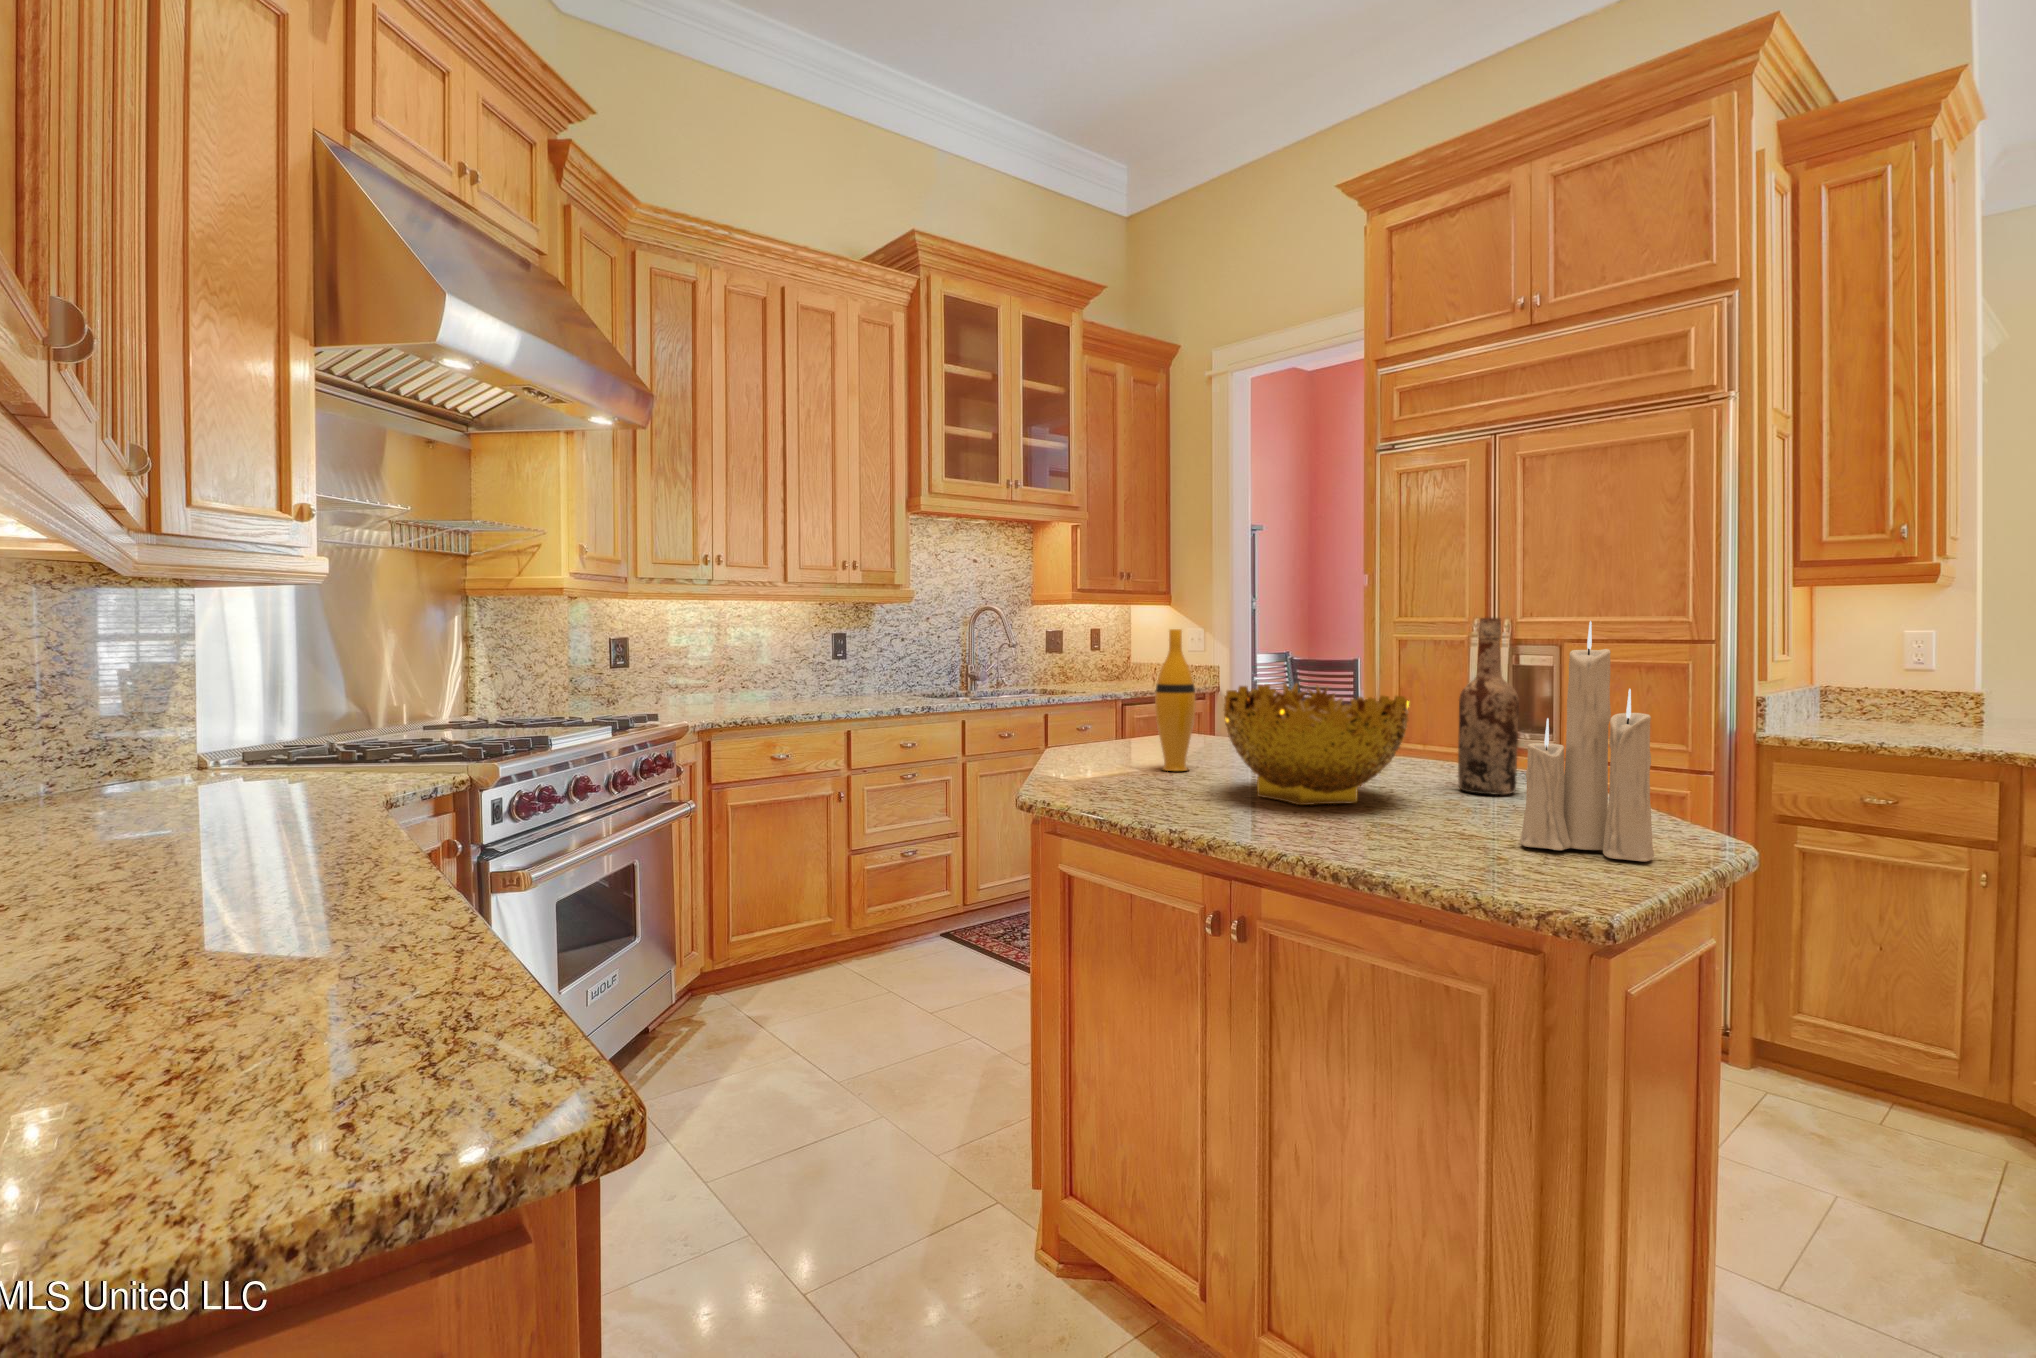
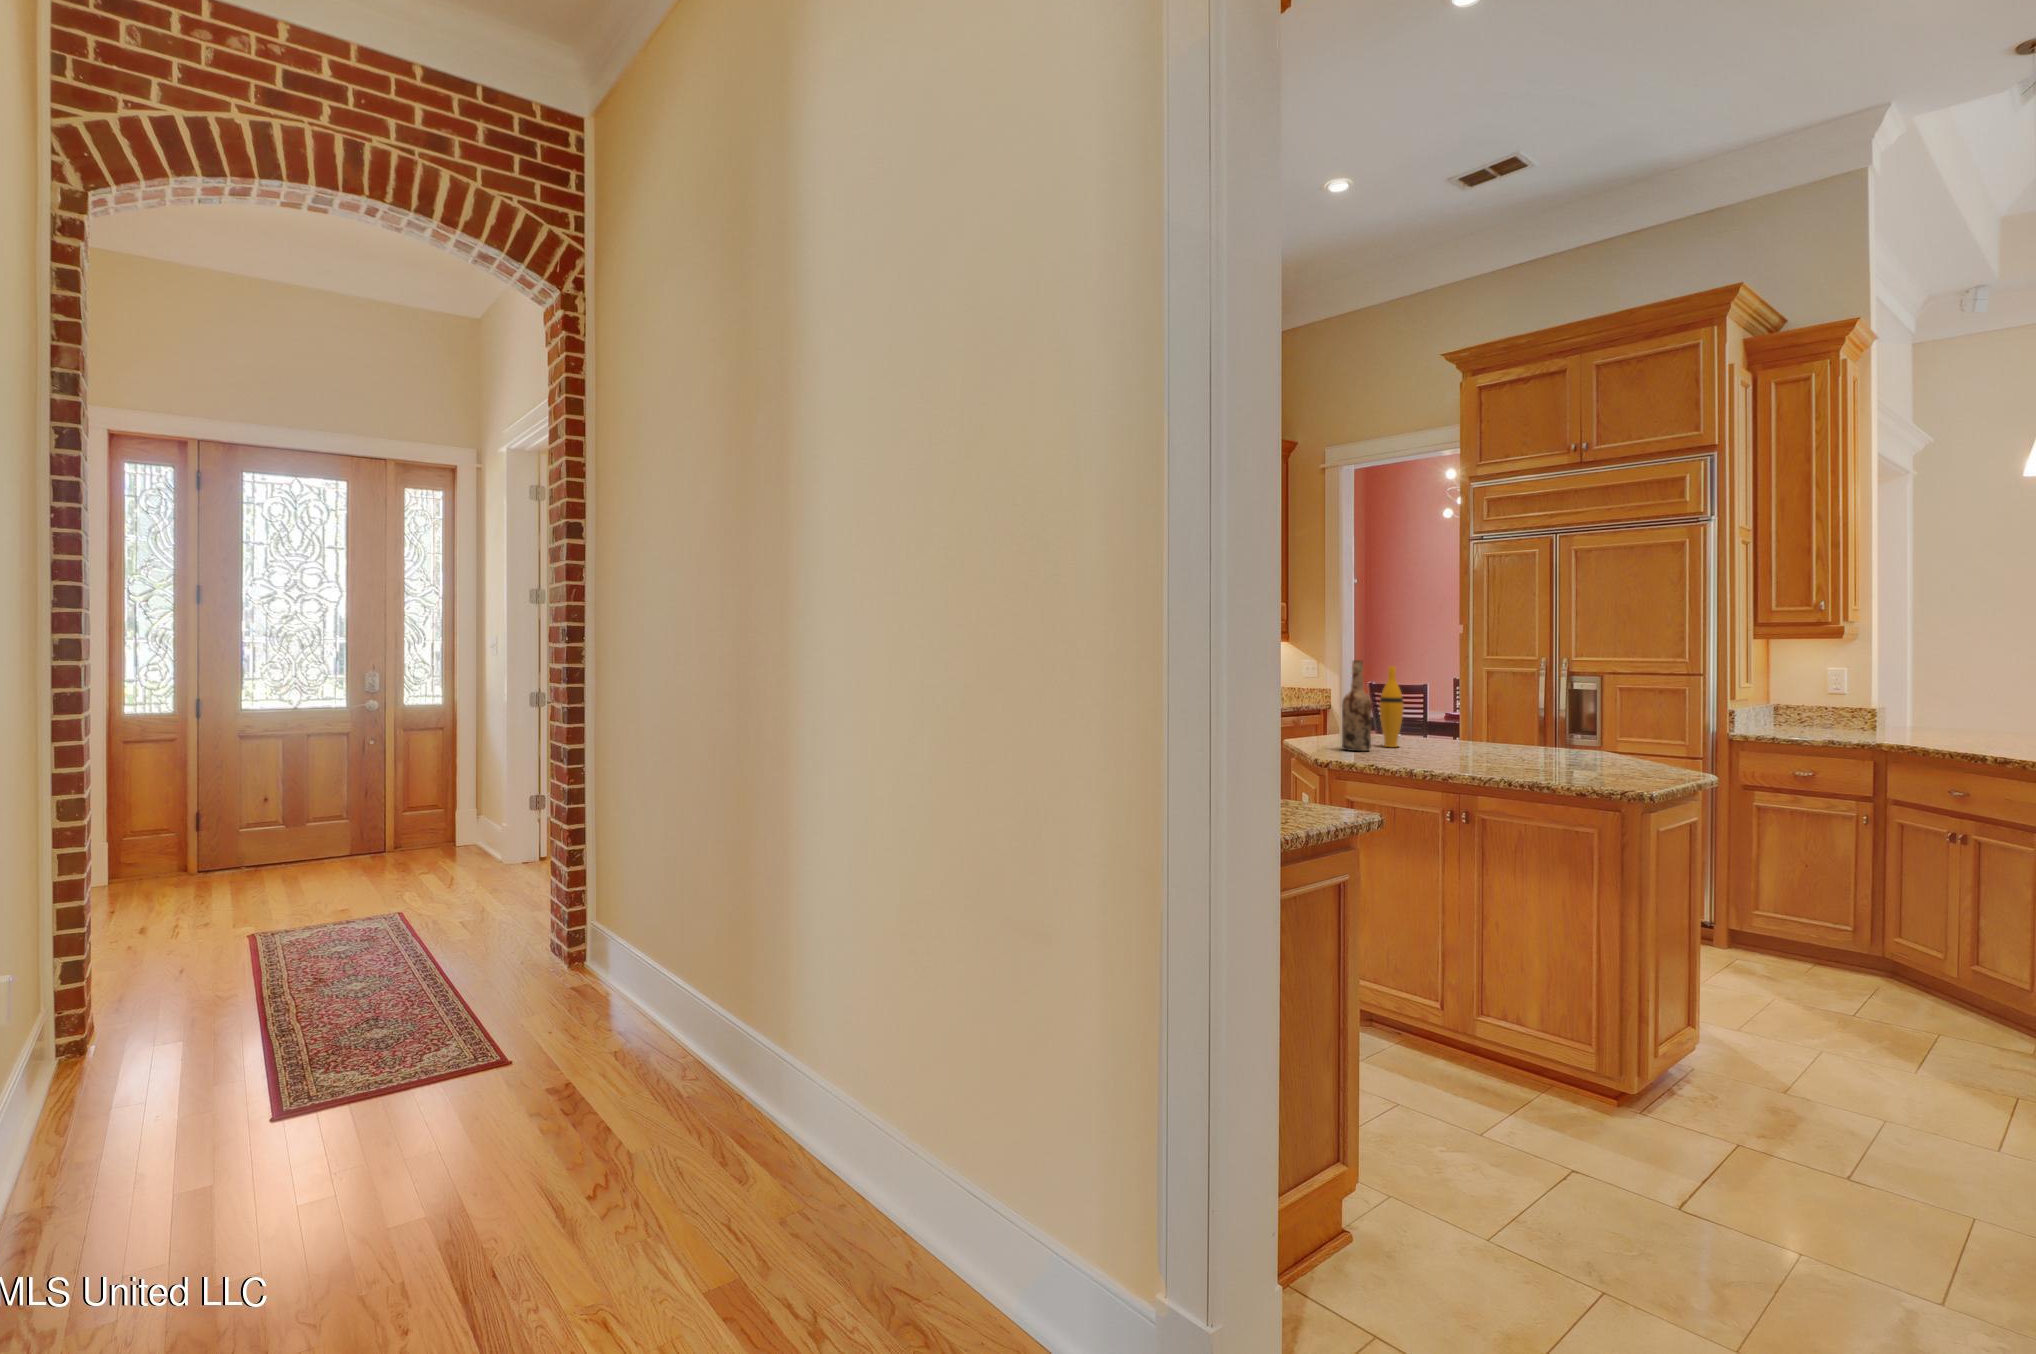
wine bottle: present [1458,618,1519,795] -> present [1342,660,1372,751]
candle: present [1520,621,1654,861] -> none [1603,663,1667,779]
decorative bowl: present [1224,683,1409,805] -> none [1435,697,1539,761]

